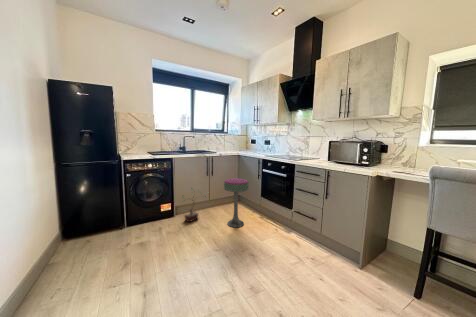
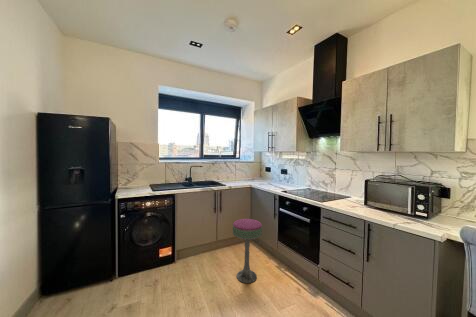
potted plant: present [184,188,198,222] -> none [183,228,216,272]

